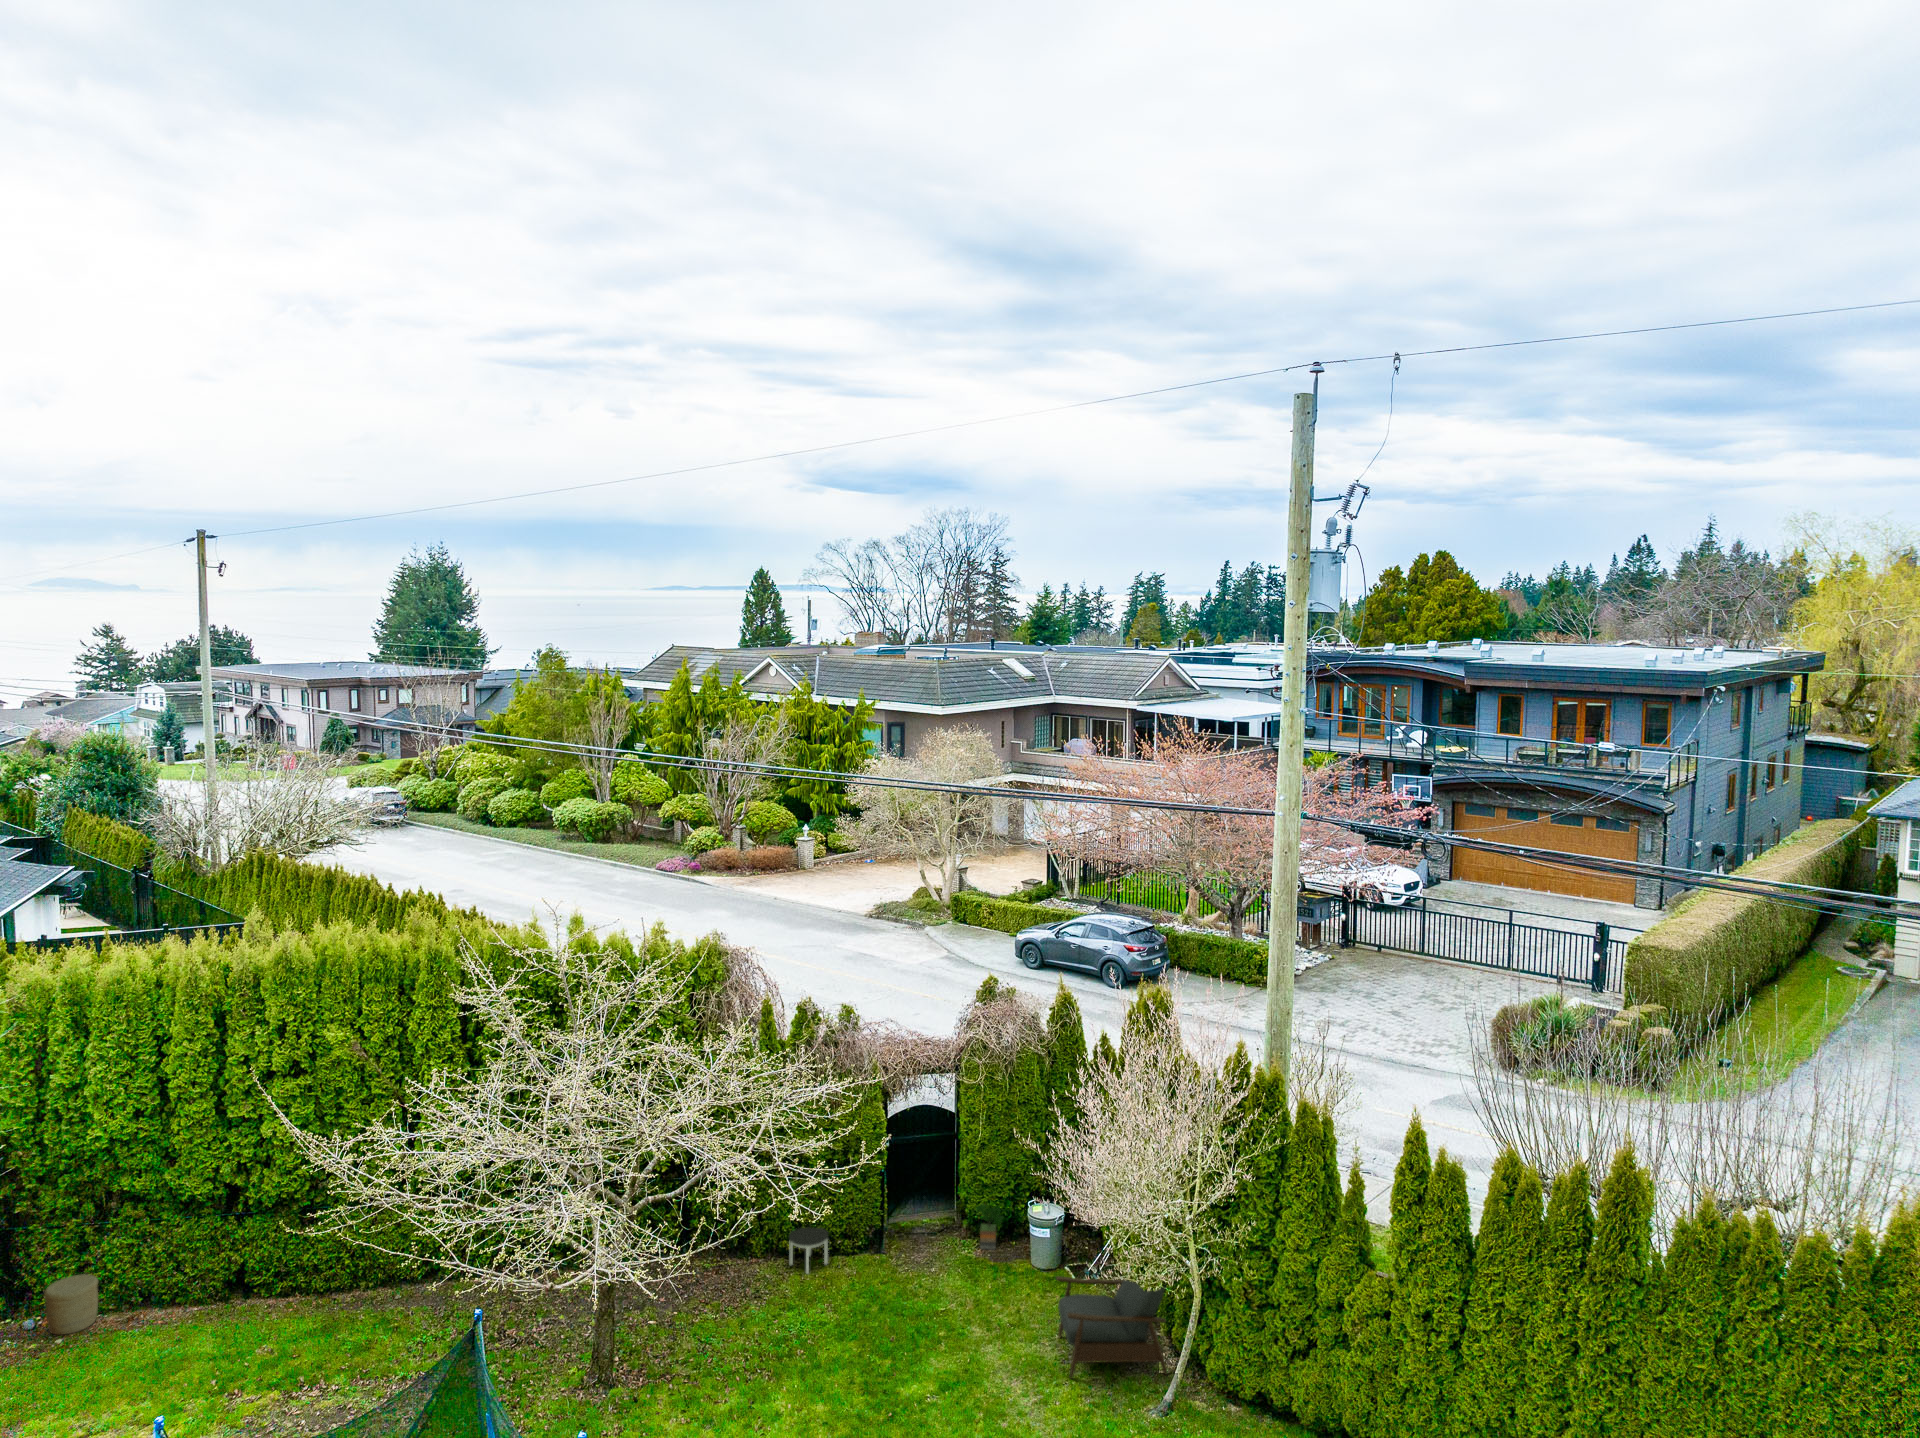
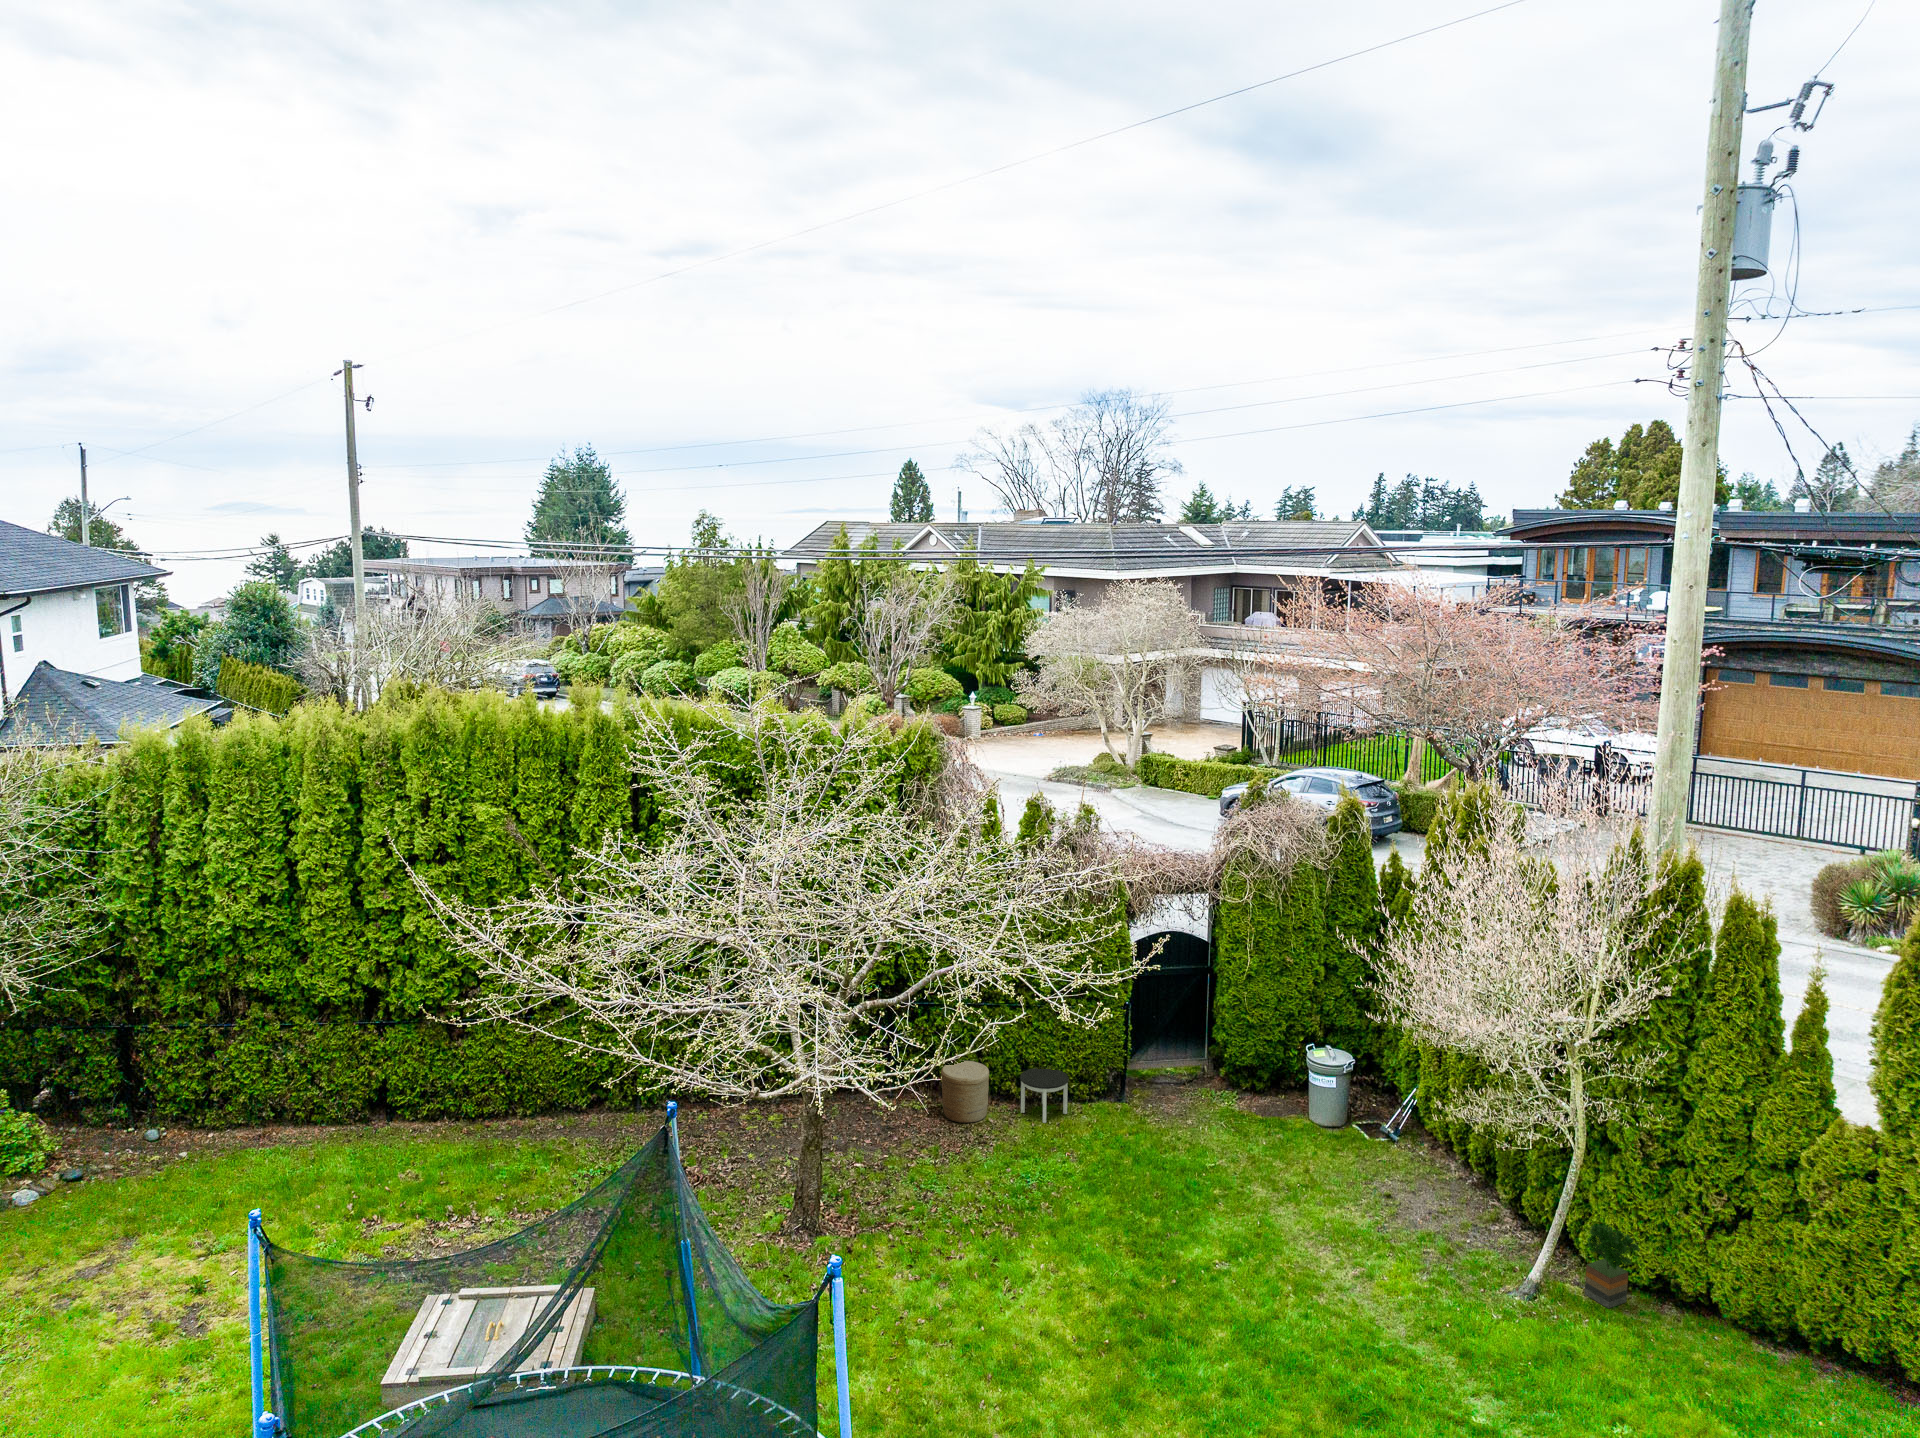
potted tree: present [976,1205,1003,1250] -> present [1585,1225,1639,1309]
woven basket: present [44,1274,98,1335] -> present [941,1061,989,1123]
chair: present [1056,1276,1167,1379] -> none [1385,1085,1559,1265]

